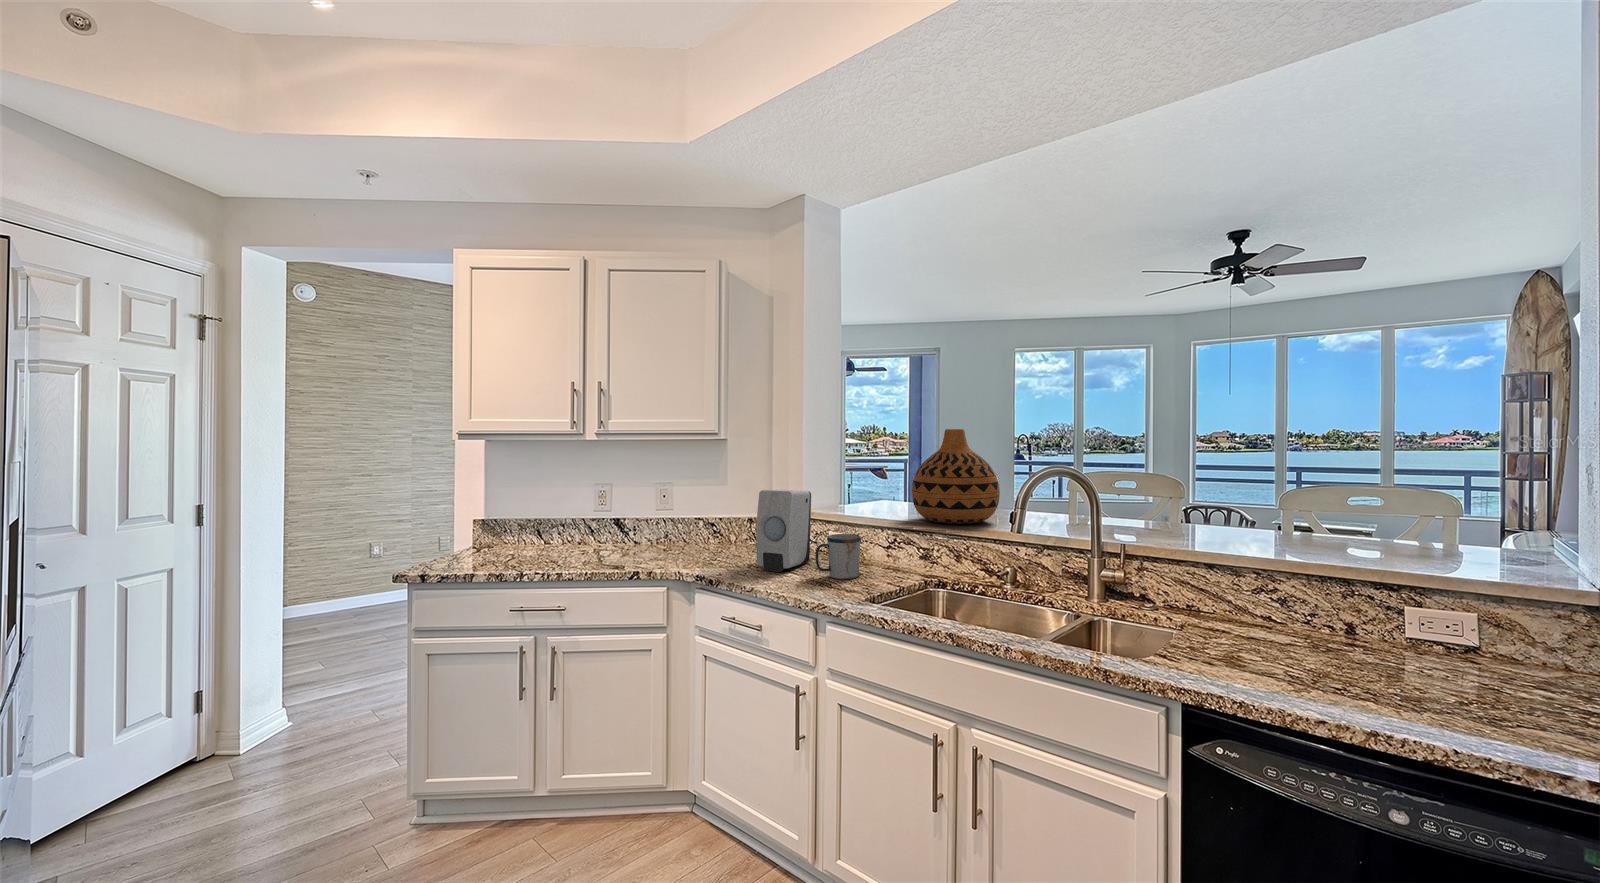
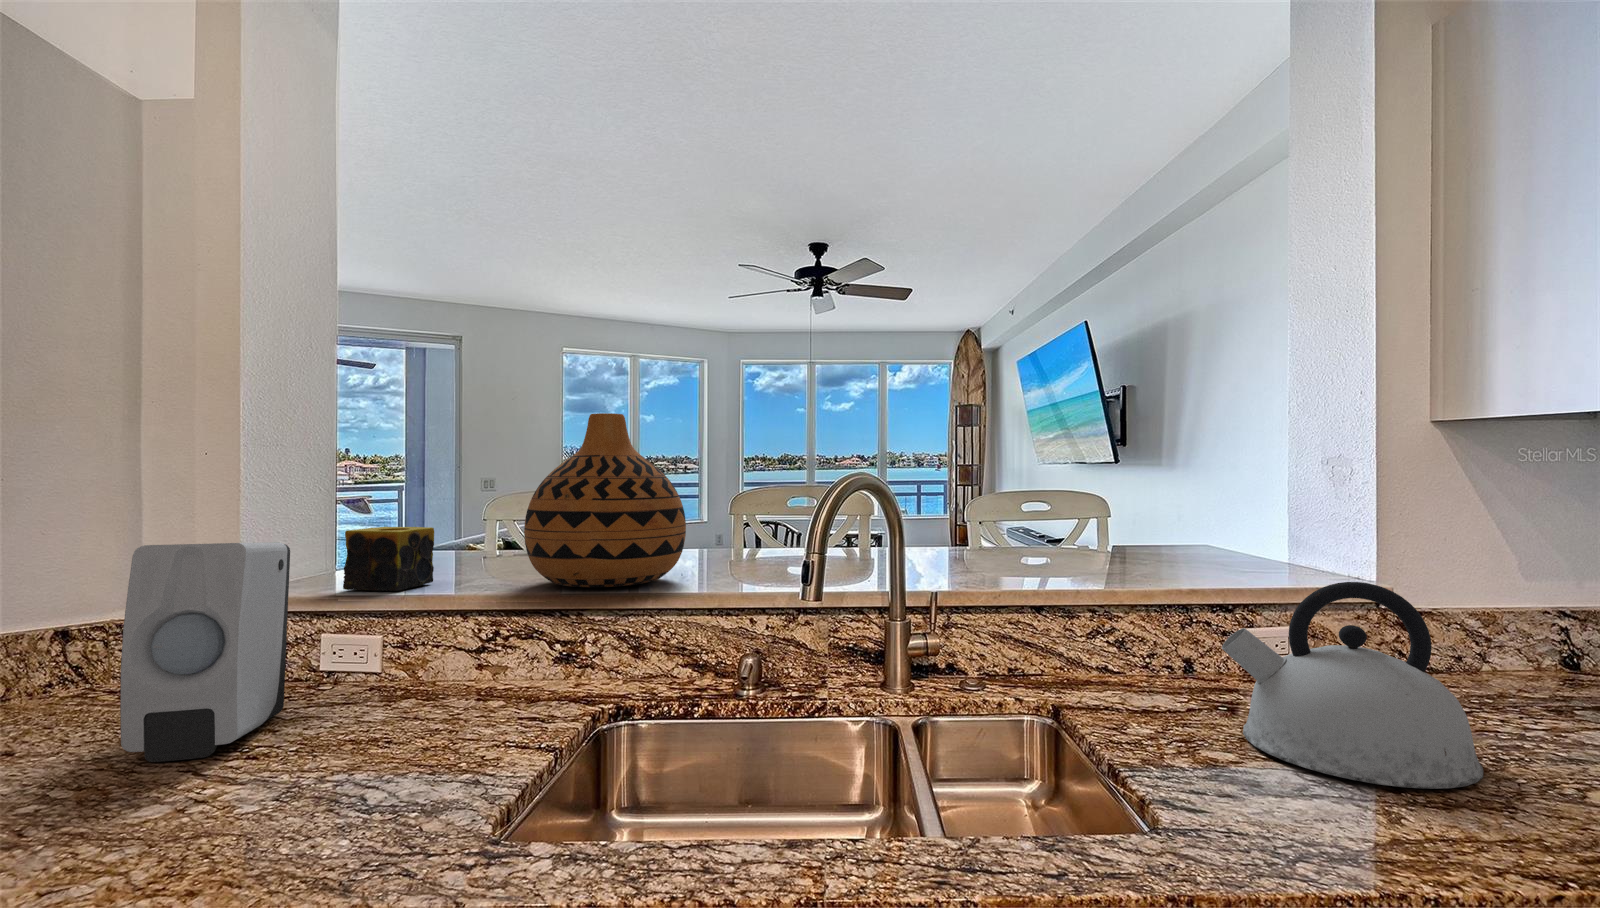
candle: none [837,484,876,515] -> present [343,527,434,591]
mug: present [816,534,861,579] -> none [324,632,443,744]
kettle: none [1284,571,1476,720] -> present [1222,582,1483,789]

